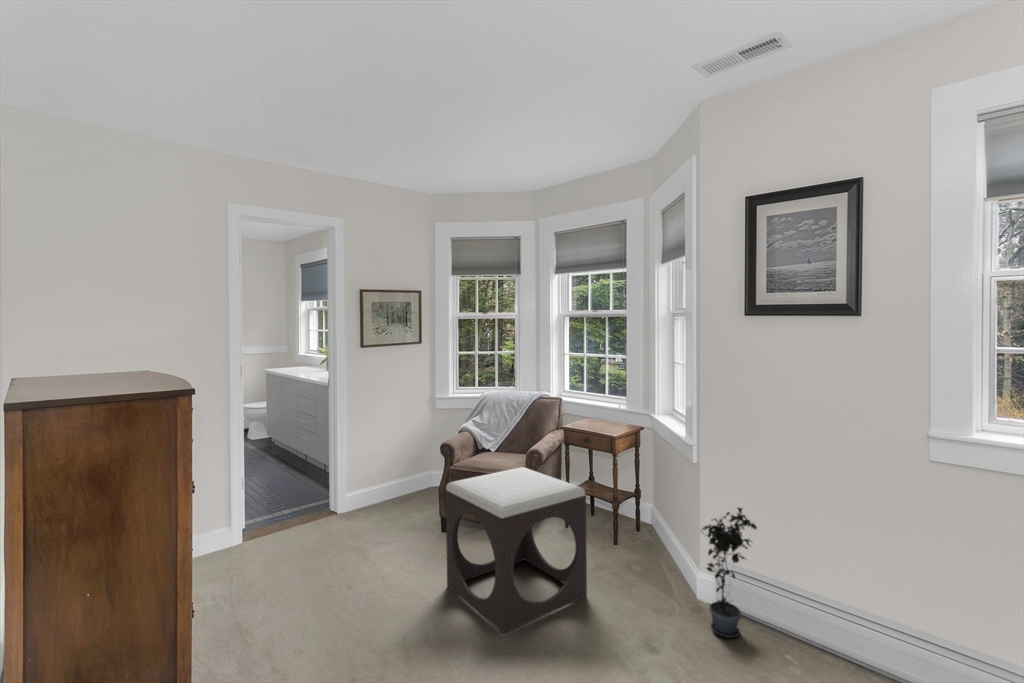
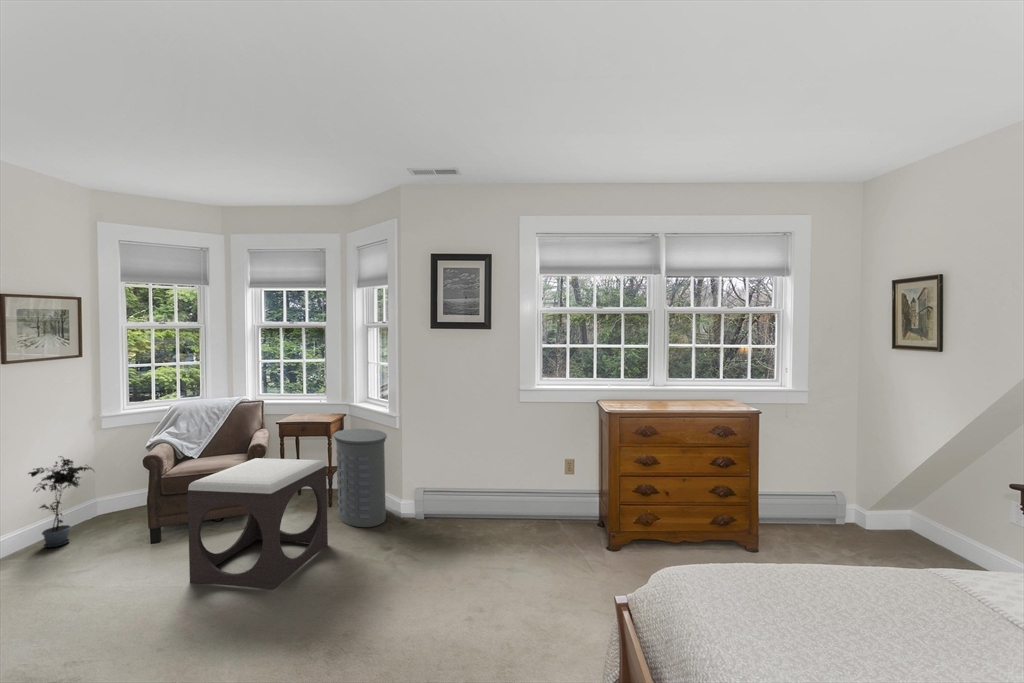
laundry hamper: none [614,449,679,593] -> present [334,429,387,527]
potted plant: present [701,508,757,638] -> present [28,456,94,547]

